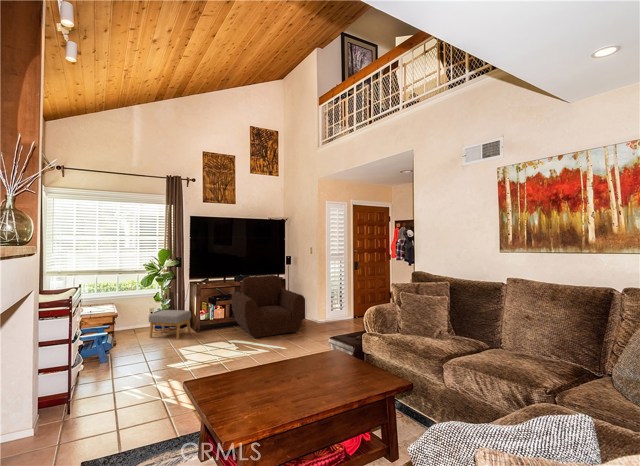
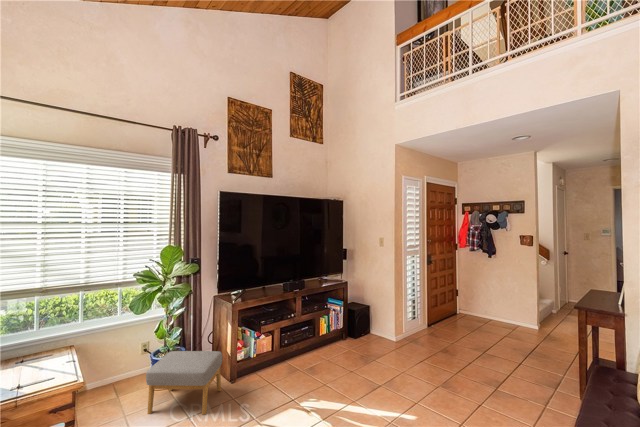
armchair: present [231,275,305,338] -> none [279,280,400,398]

